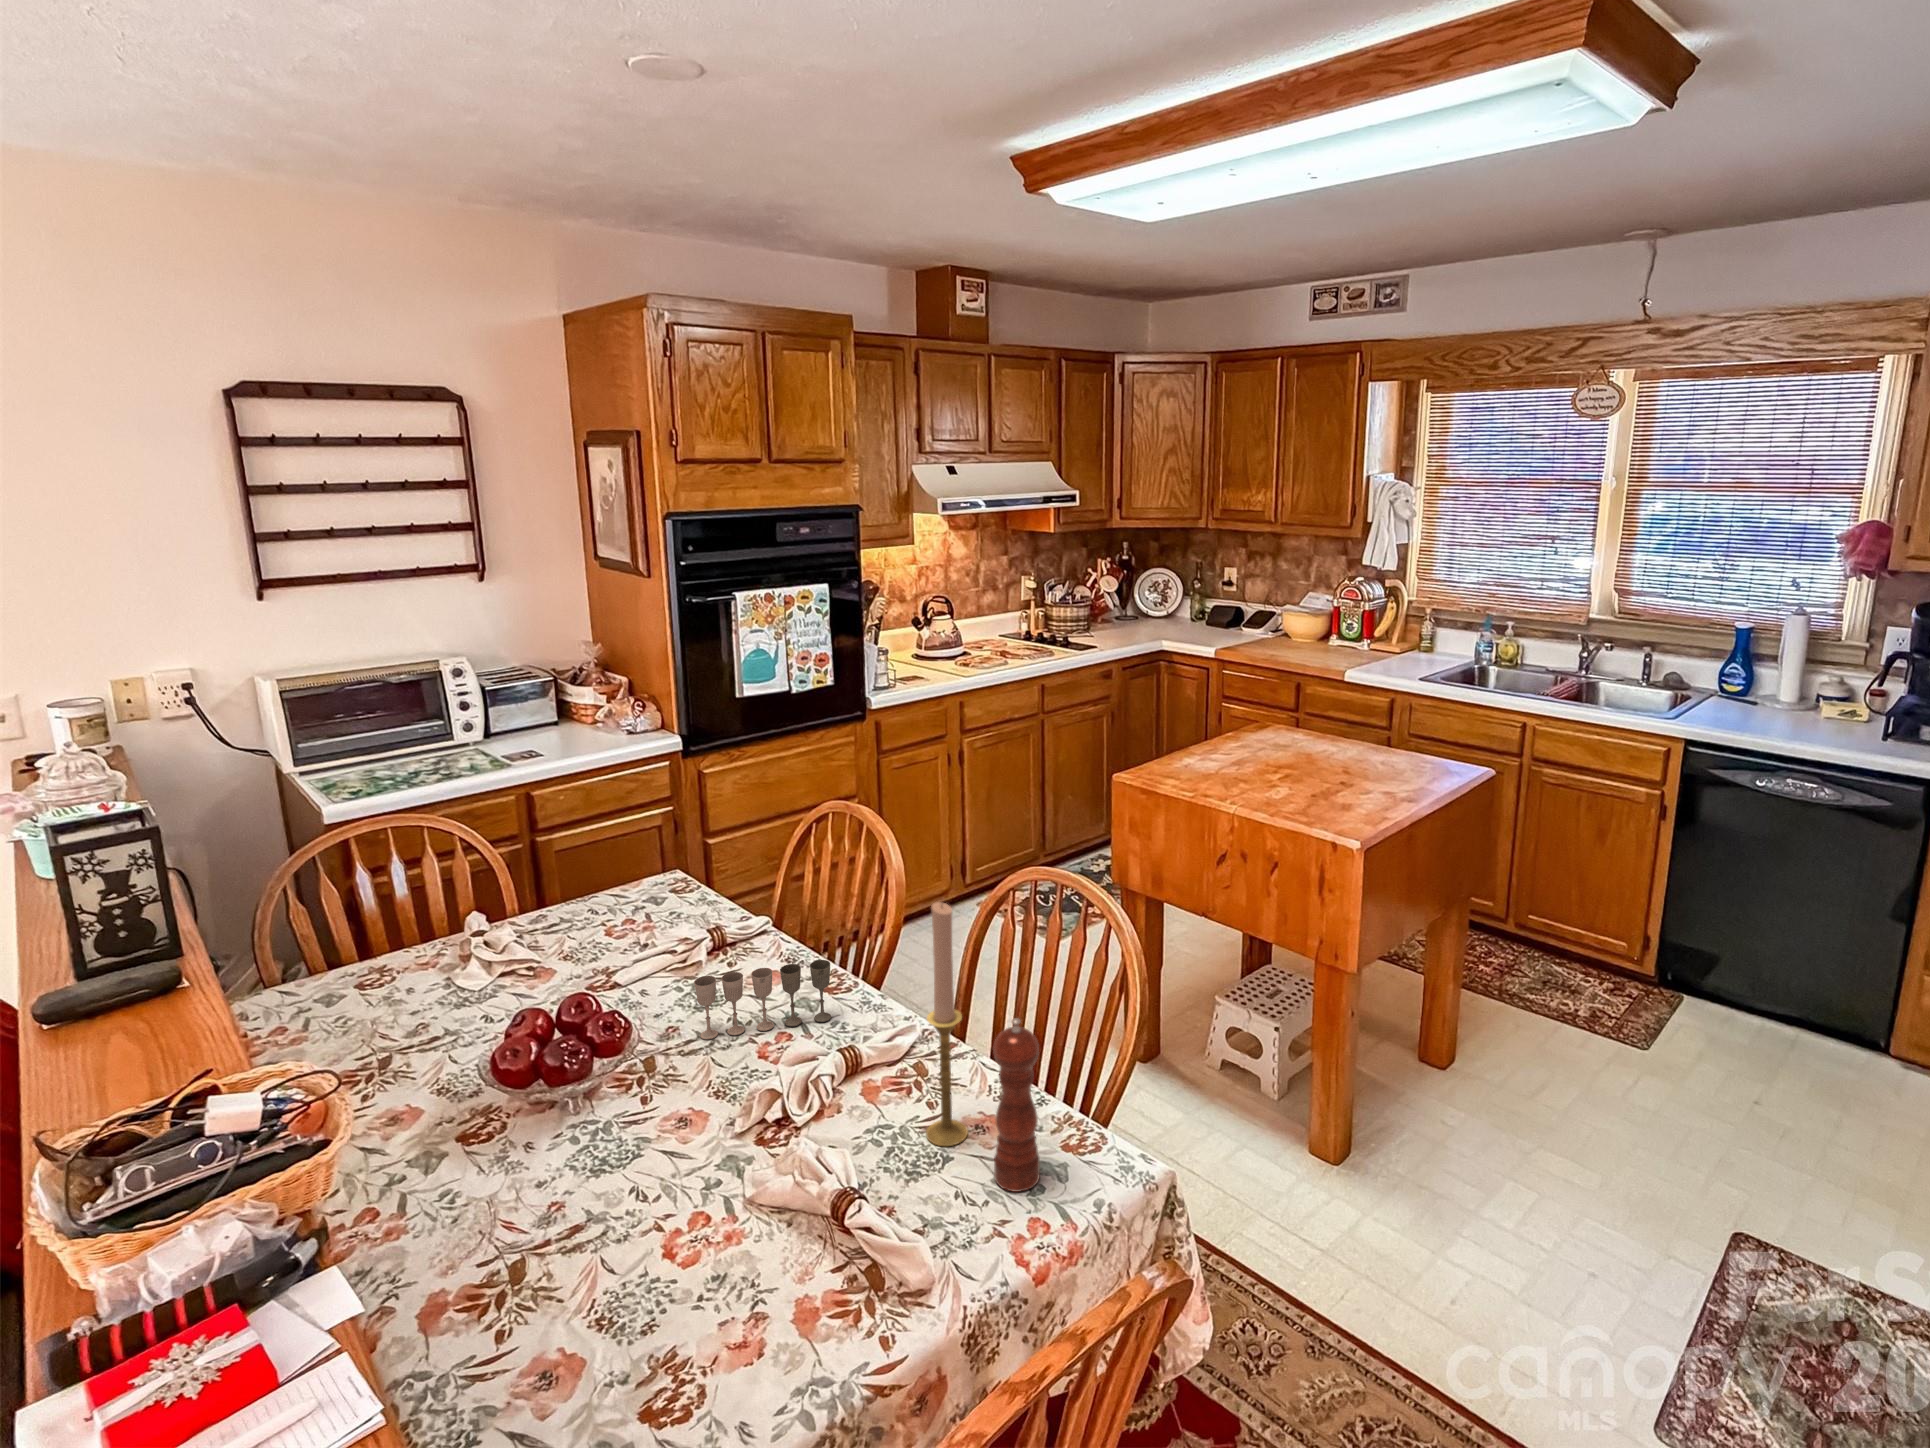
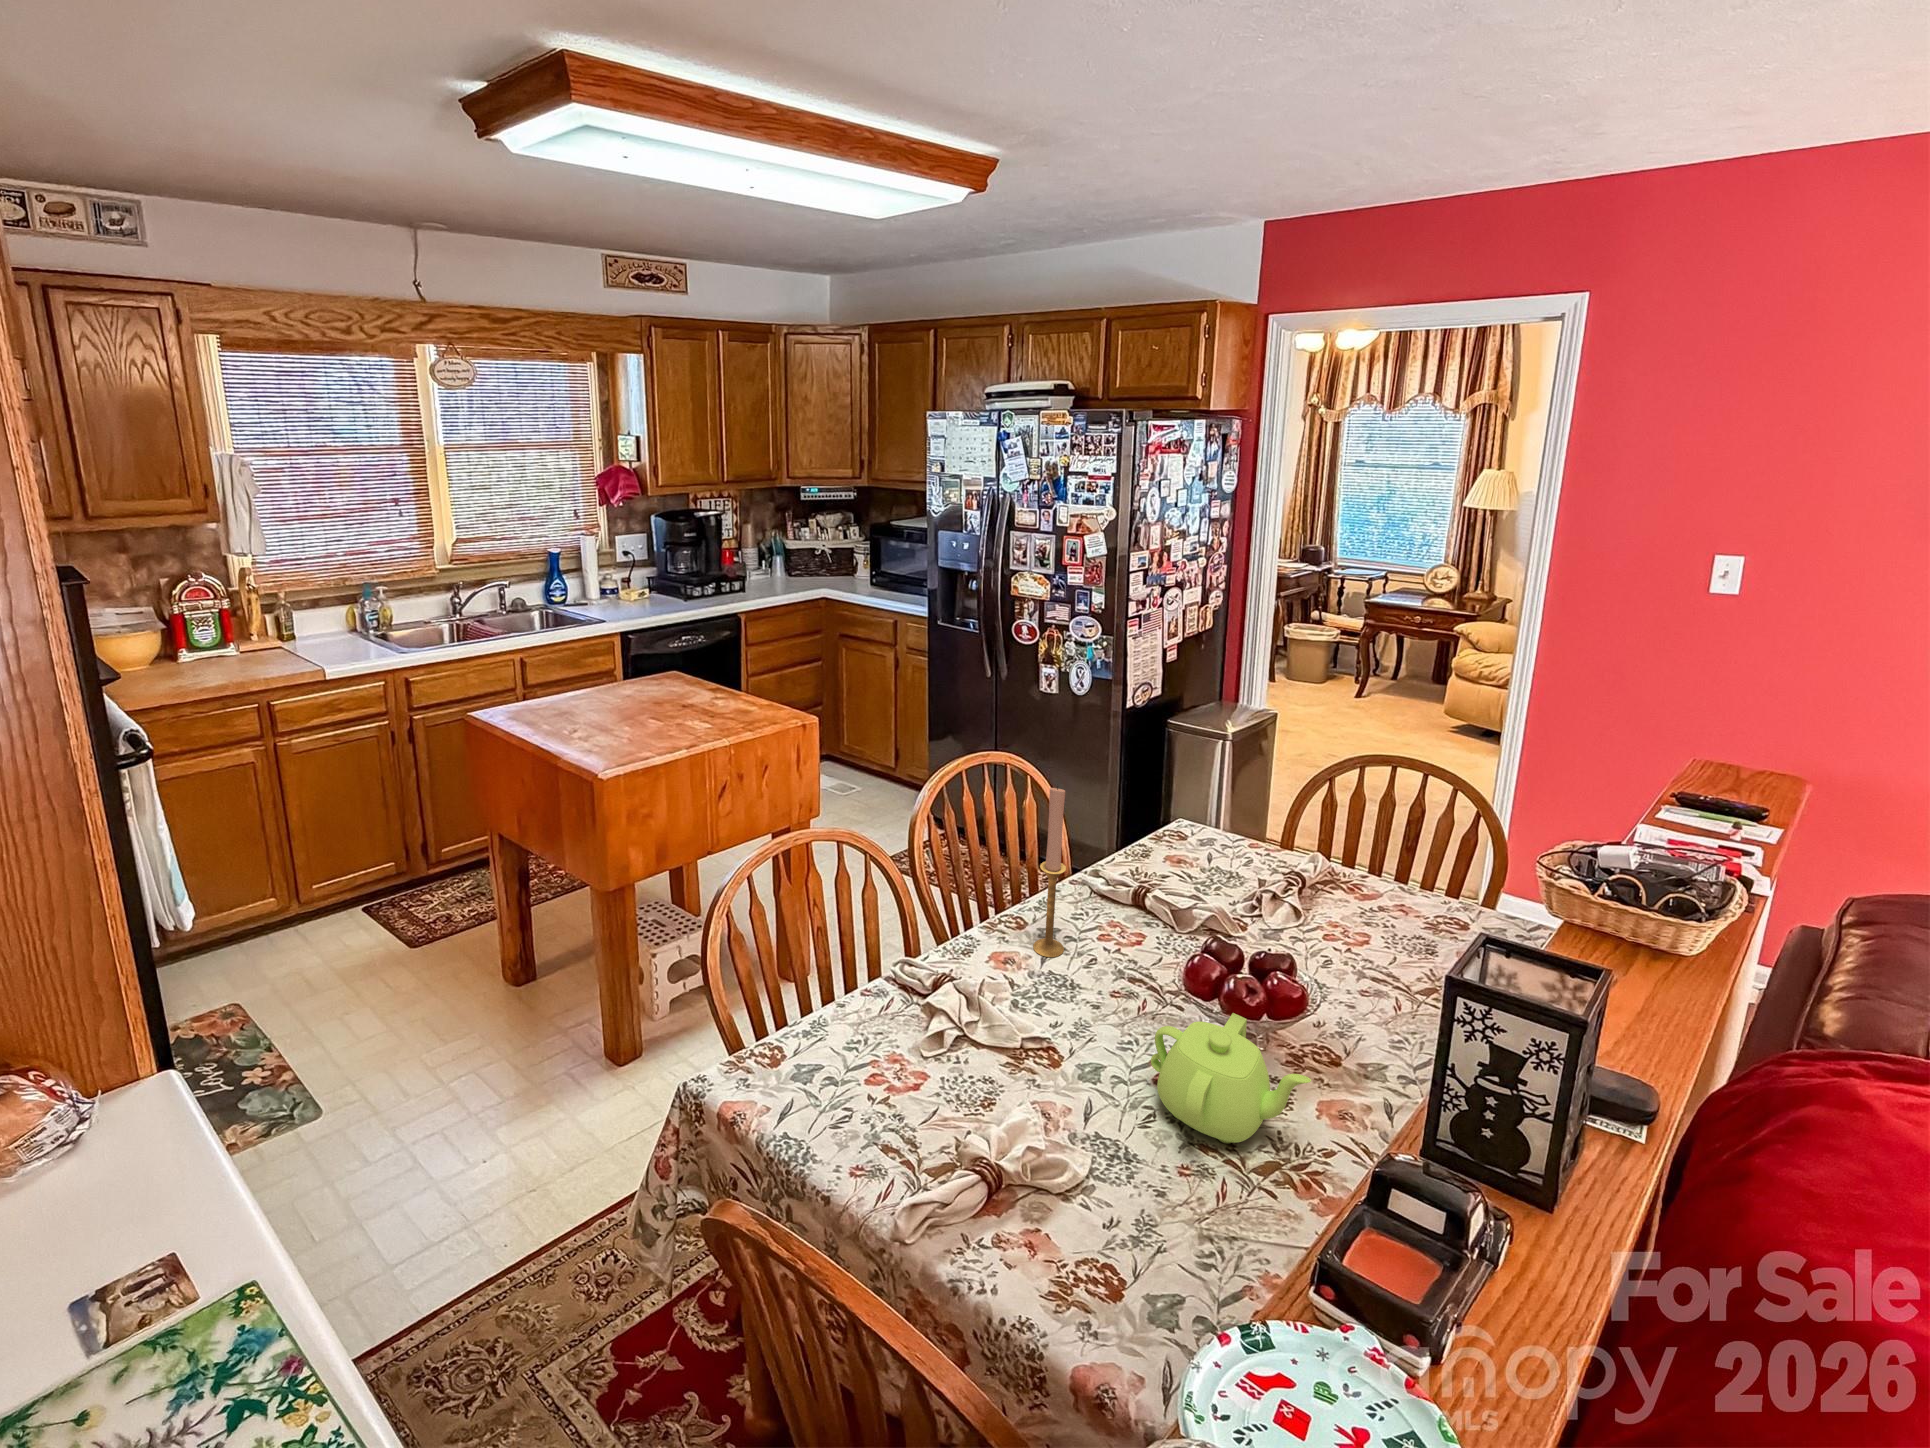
wine glass: present [694,960,831,1040] -> none [869,969,913,1115]
pepper mill: present [993,1018,1040,1192] -> none [1074,820,1110,928]
teapot: none [508,1125,683,1275] -> present [1151,1013,1311,1143]

